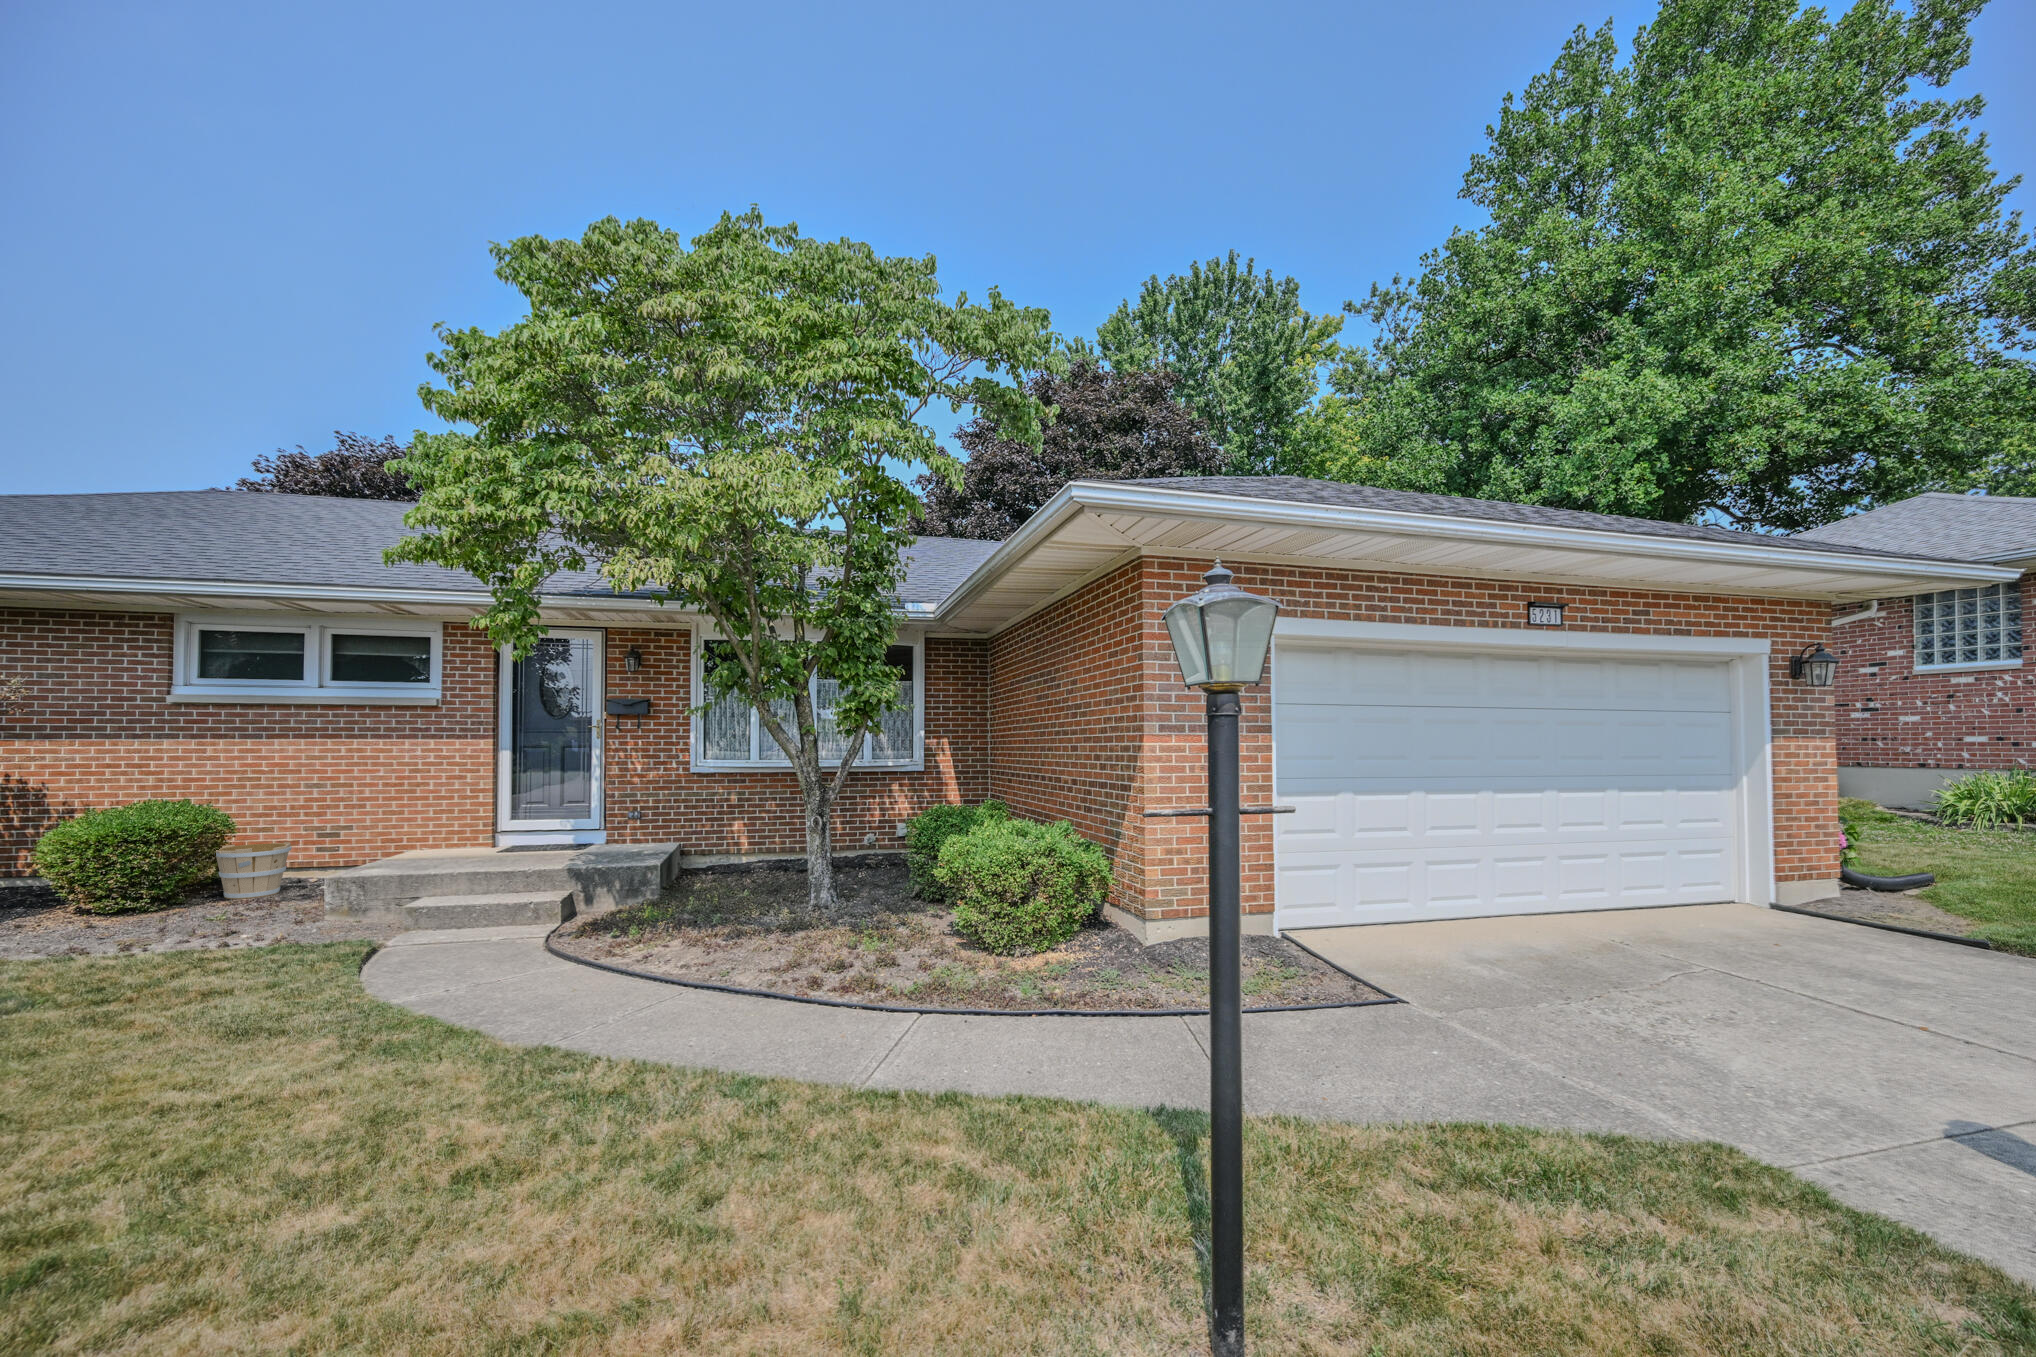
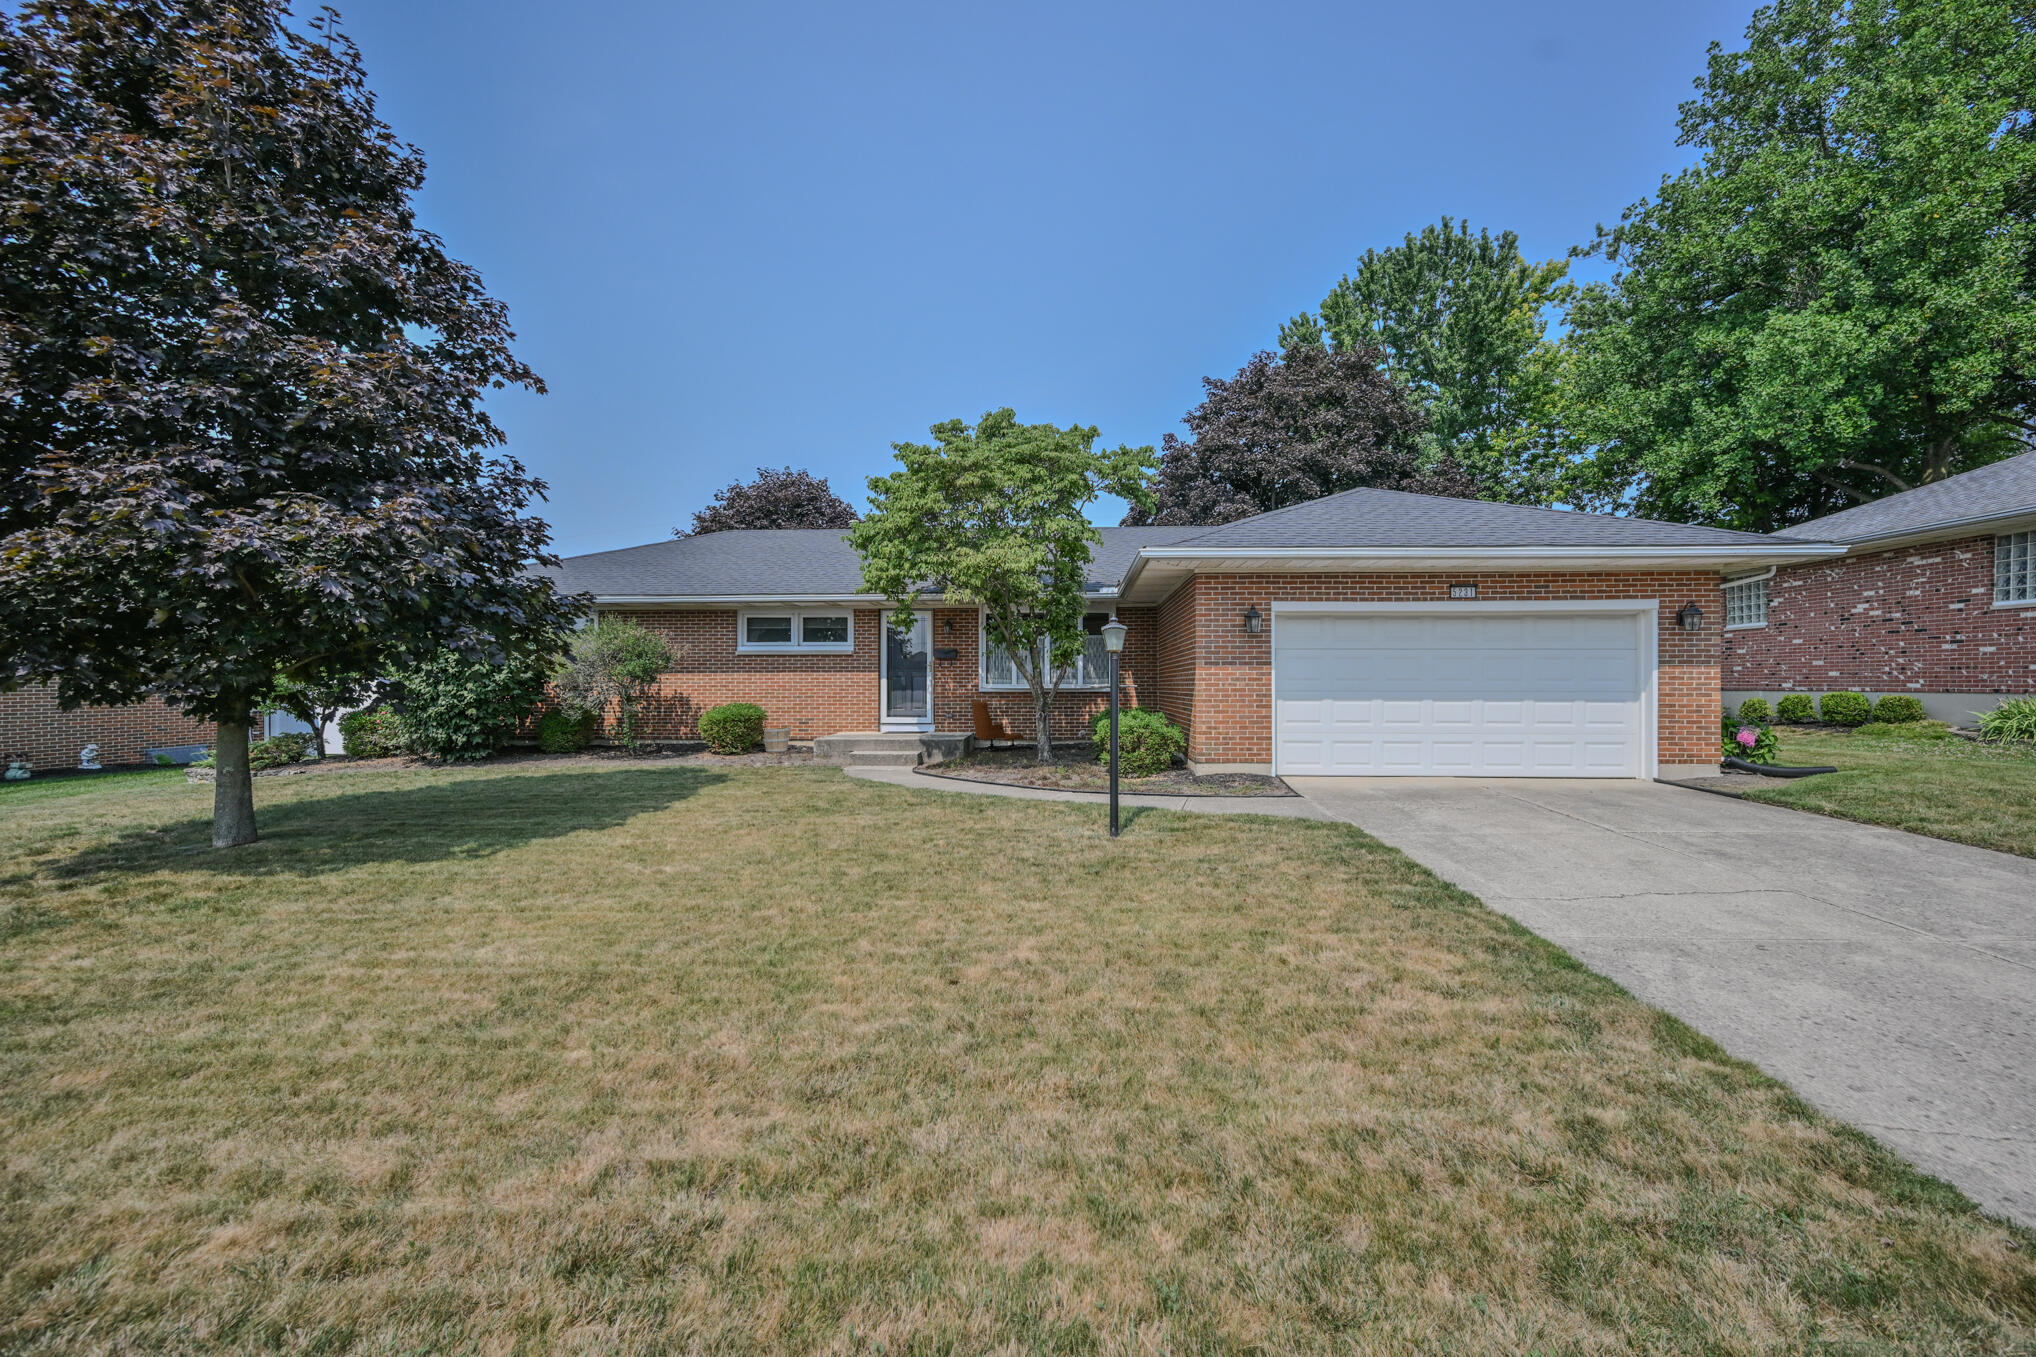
lounge chair: none [677,791,772,884] -> present [971,701,1024,752]

